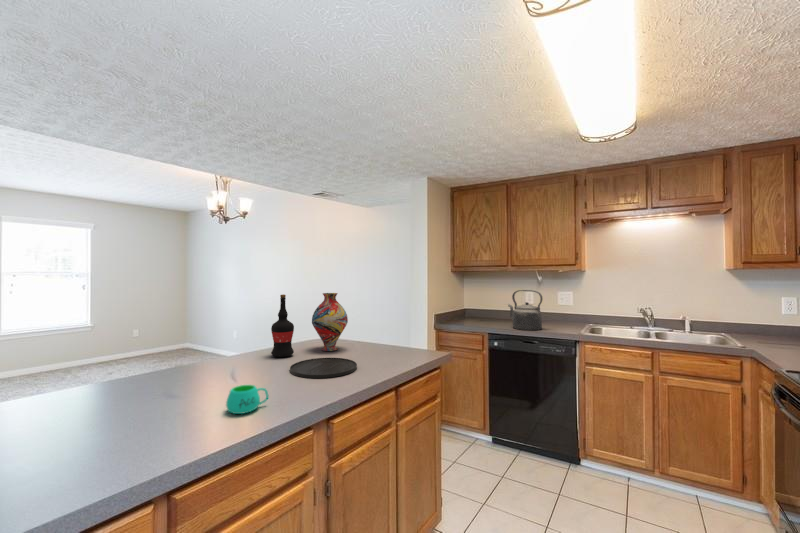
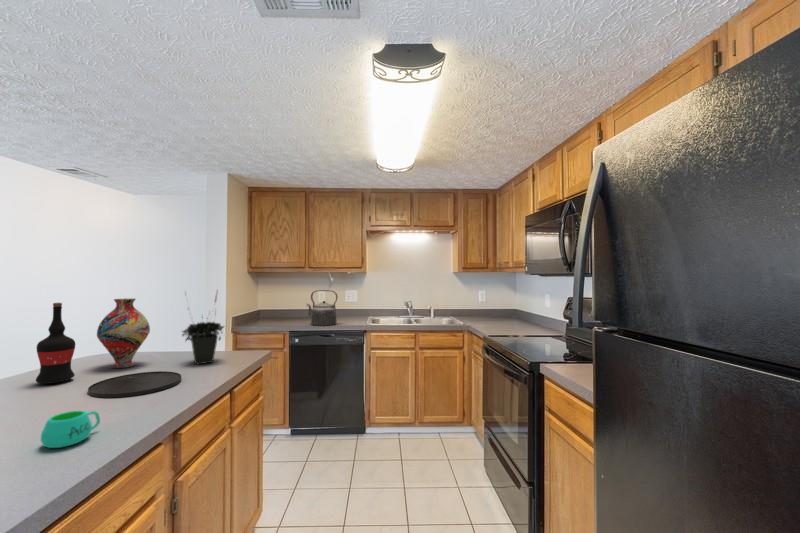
potted plant: none [369,286,403,357] -> present [182,291,224,364]

